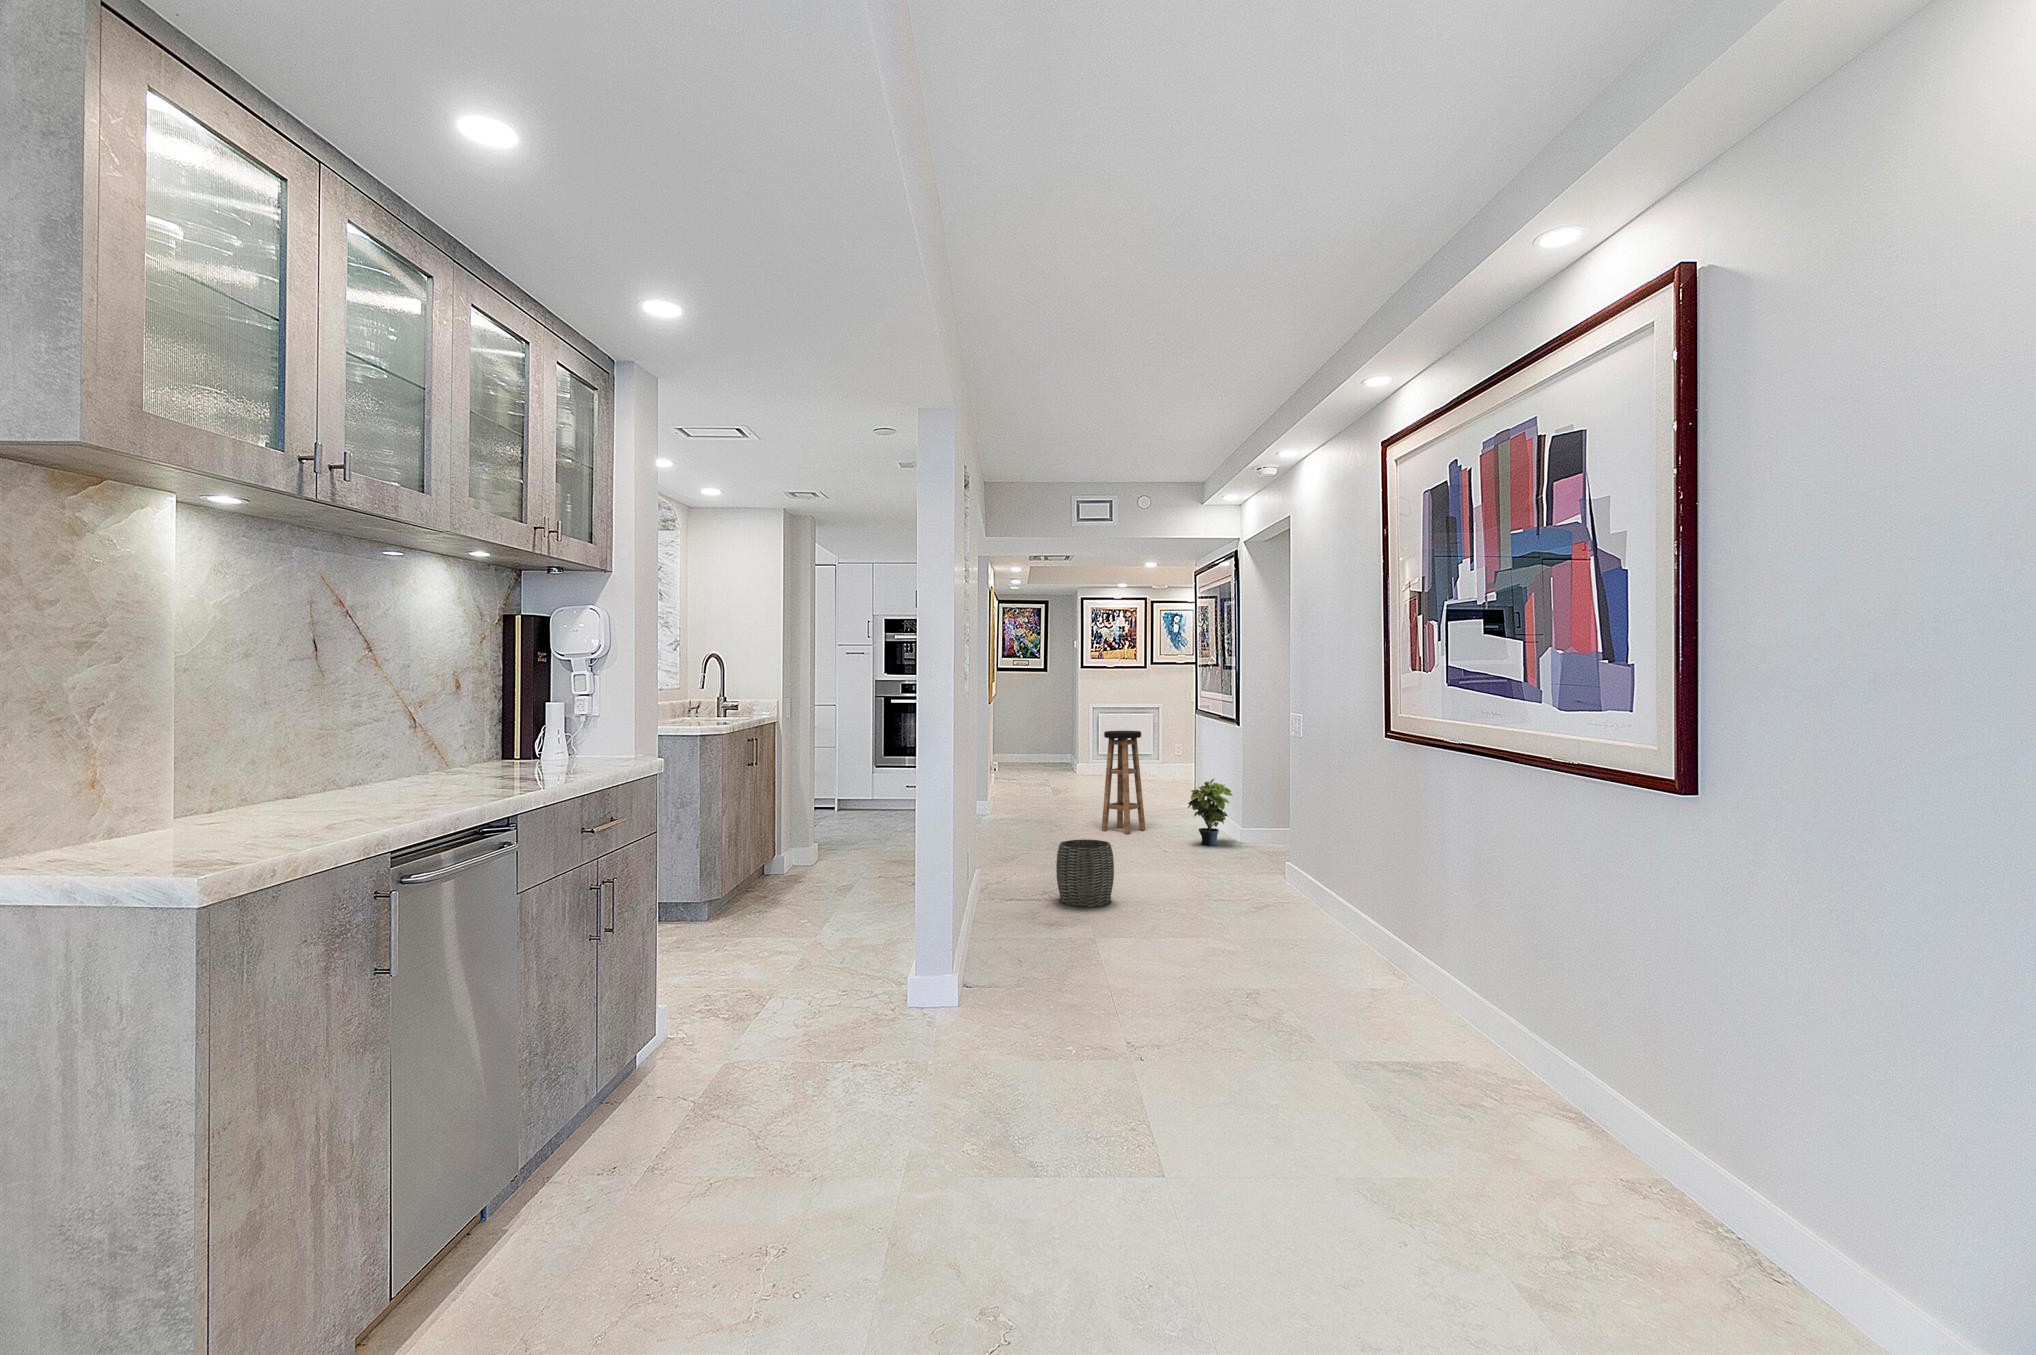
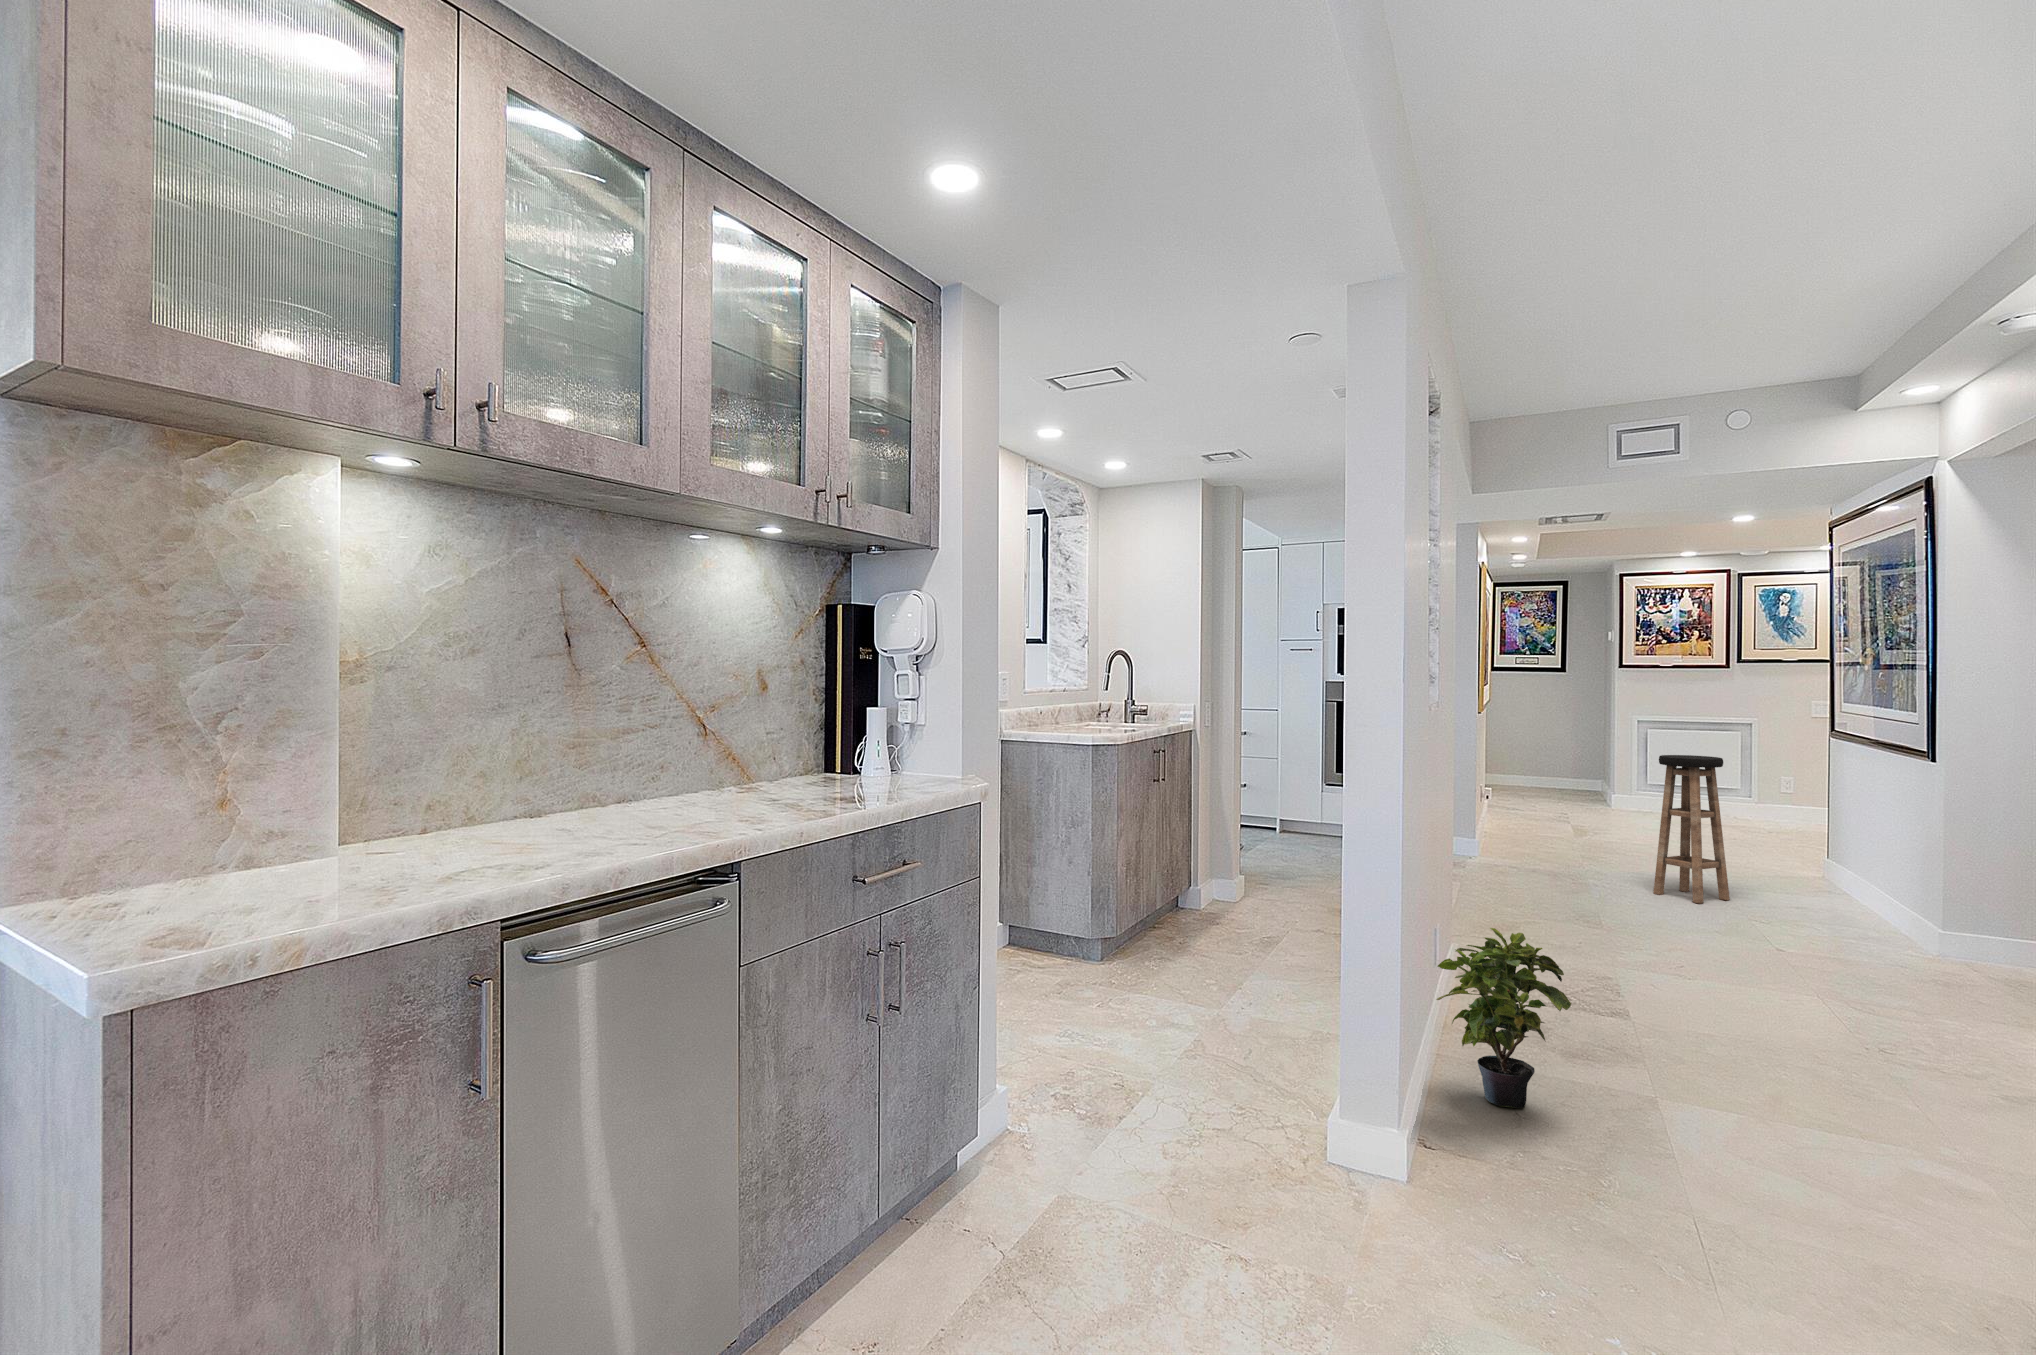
potted plant: present [1188,779,1233,845] -> present [1436,928,1571,1108]
woven basket: present [1056,839,1114,907] -> none [1582,919,1683,1028]

